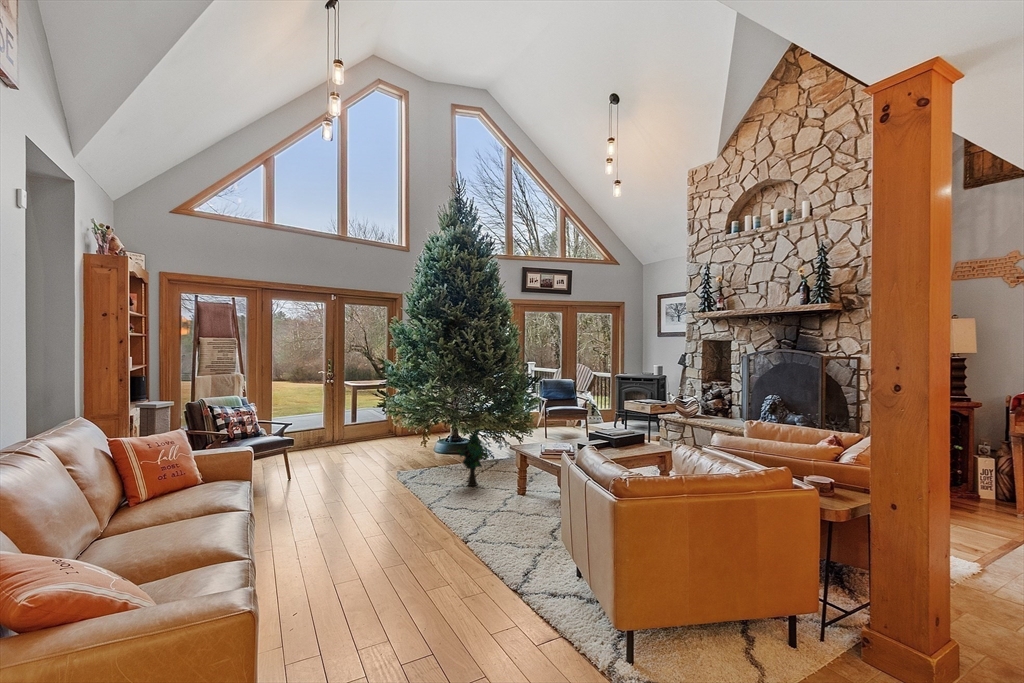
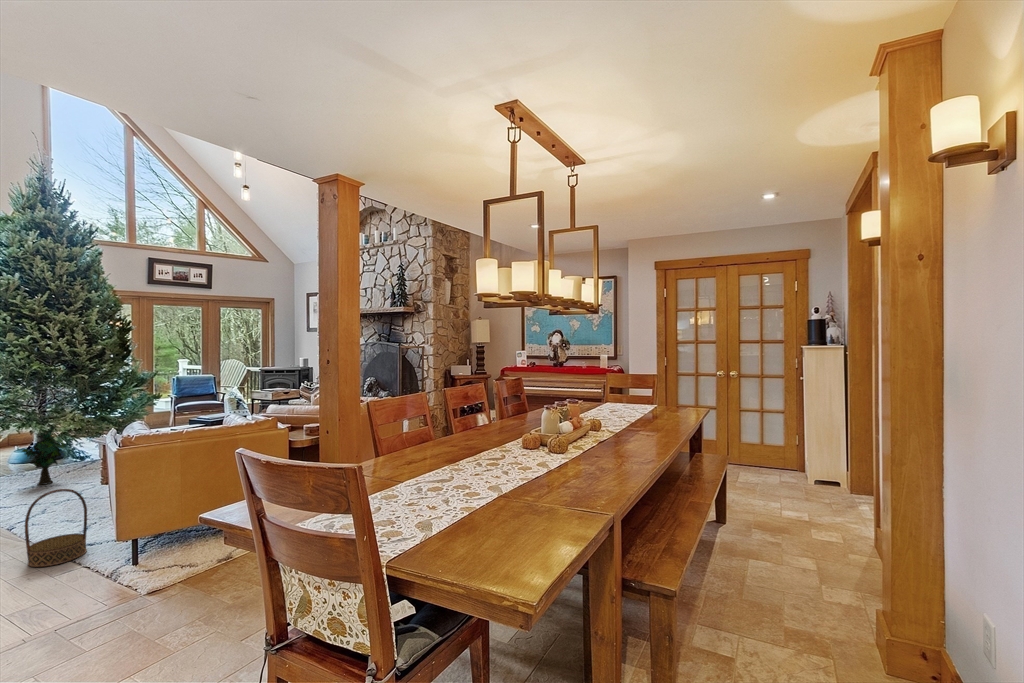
basket: none [505,528,558,625] -> present [25,489,87,567]

